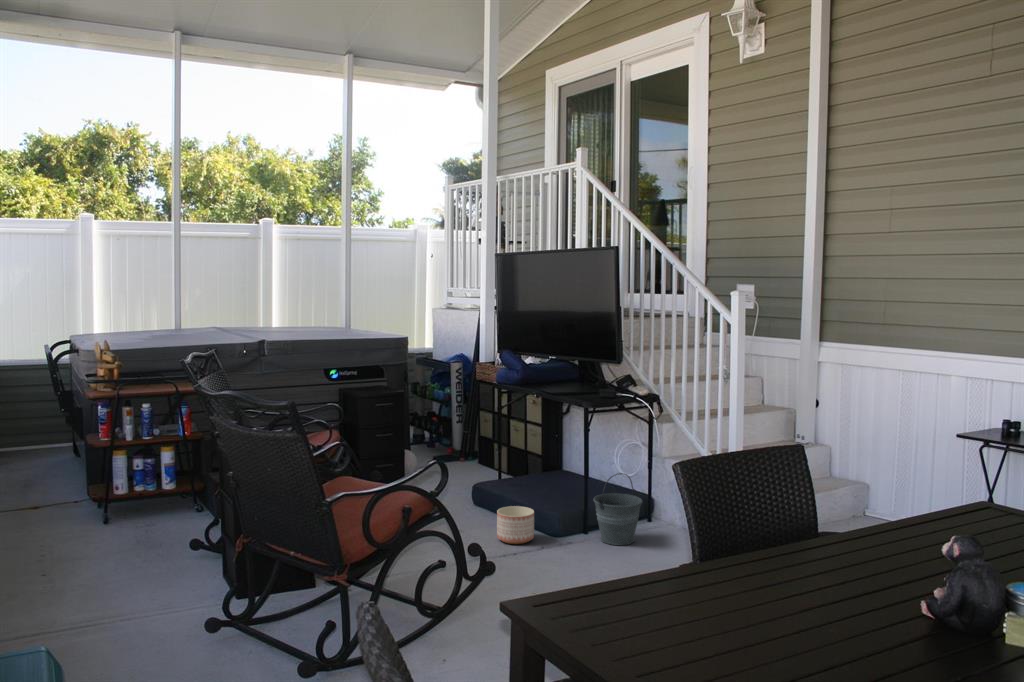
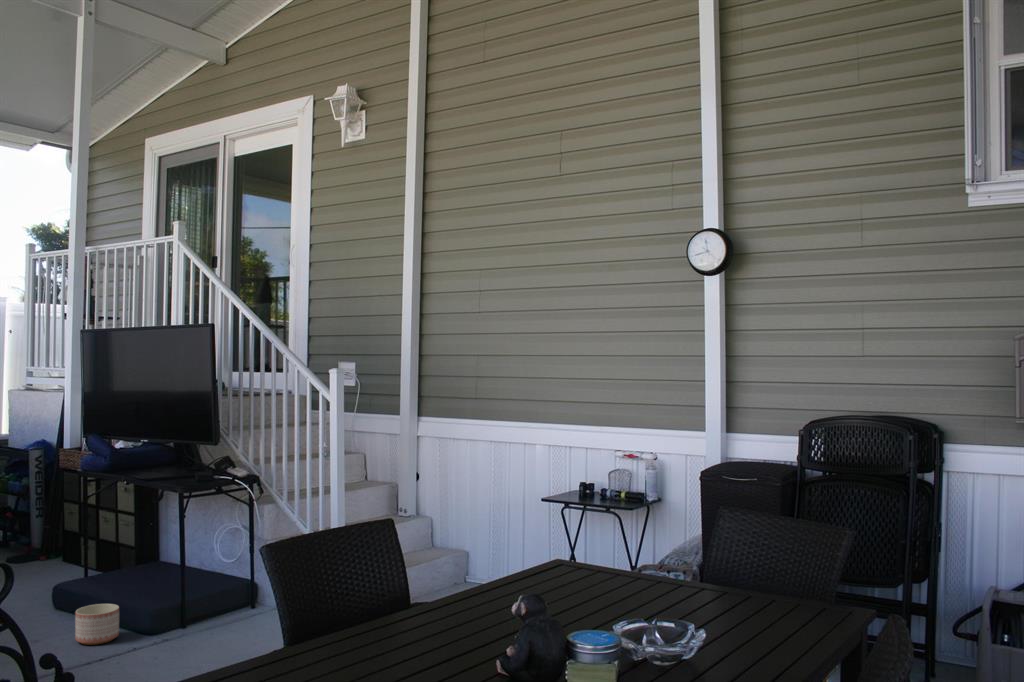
bucket: present [593,473,643,545] -> none [186,557,238,632]

